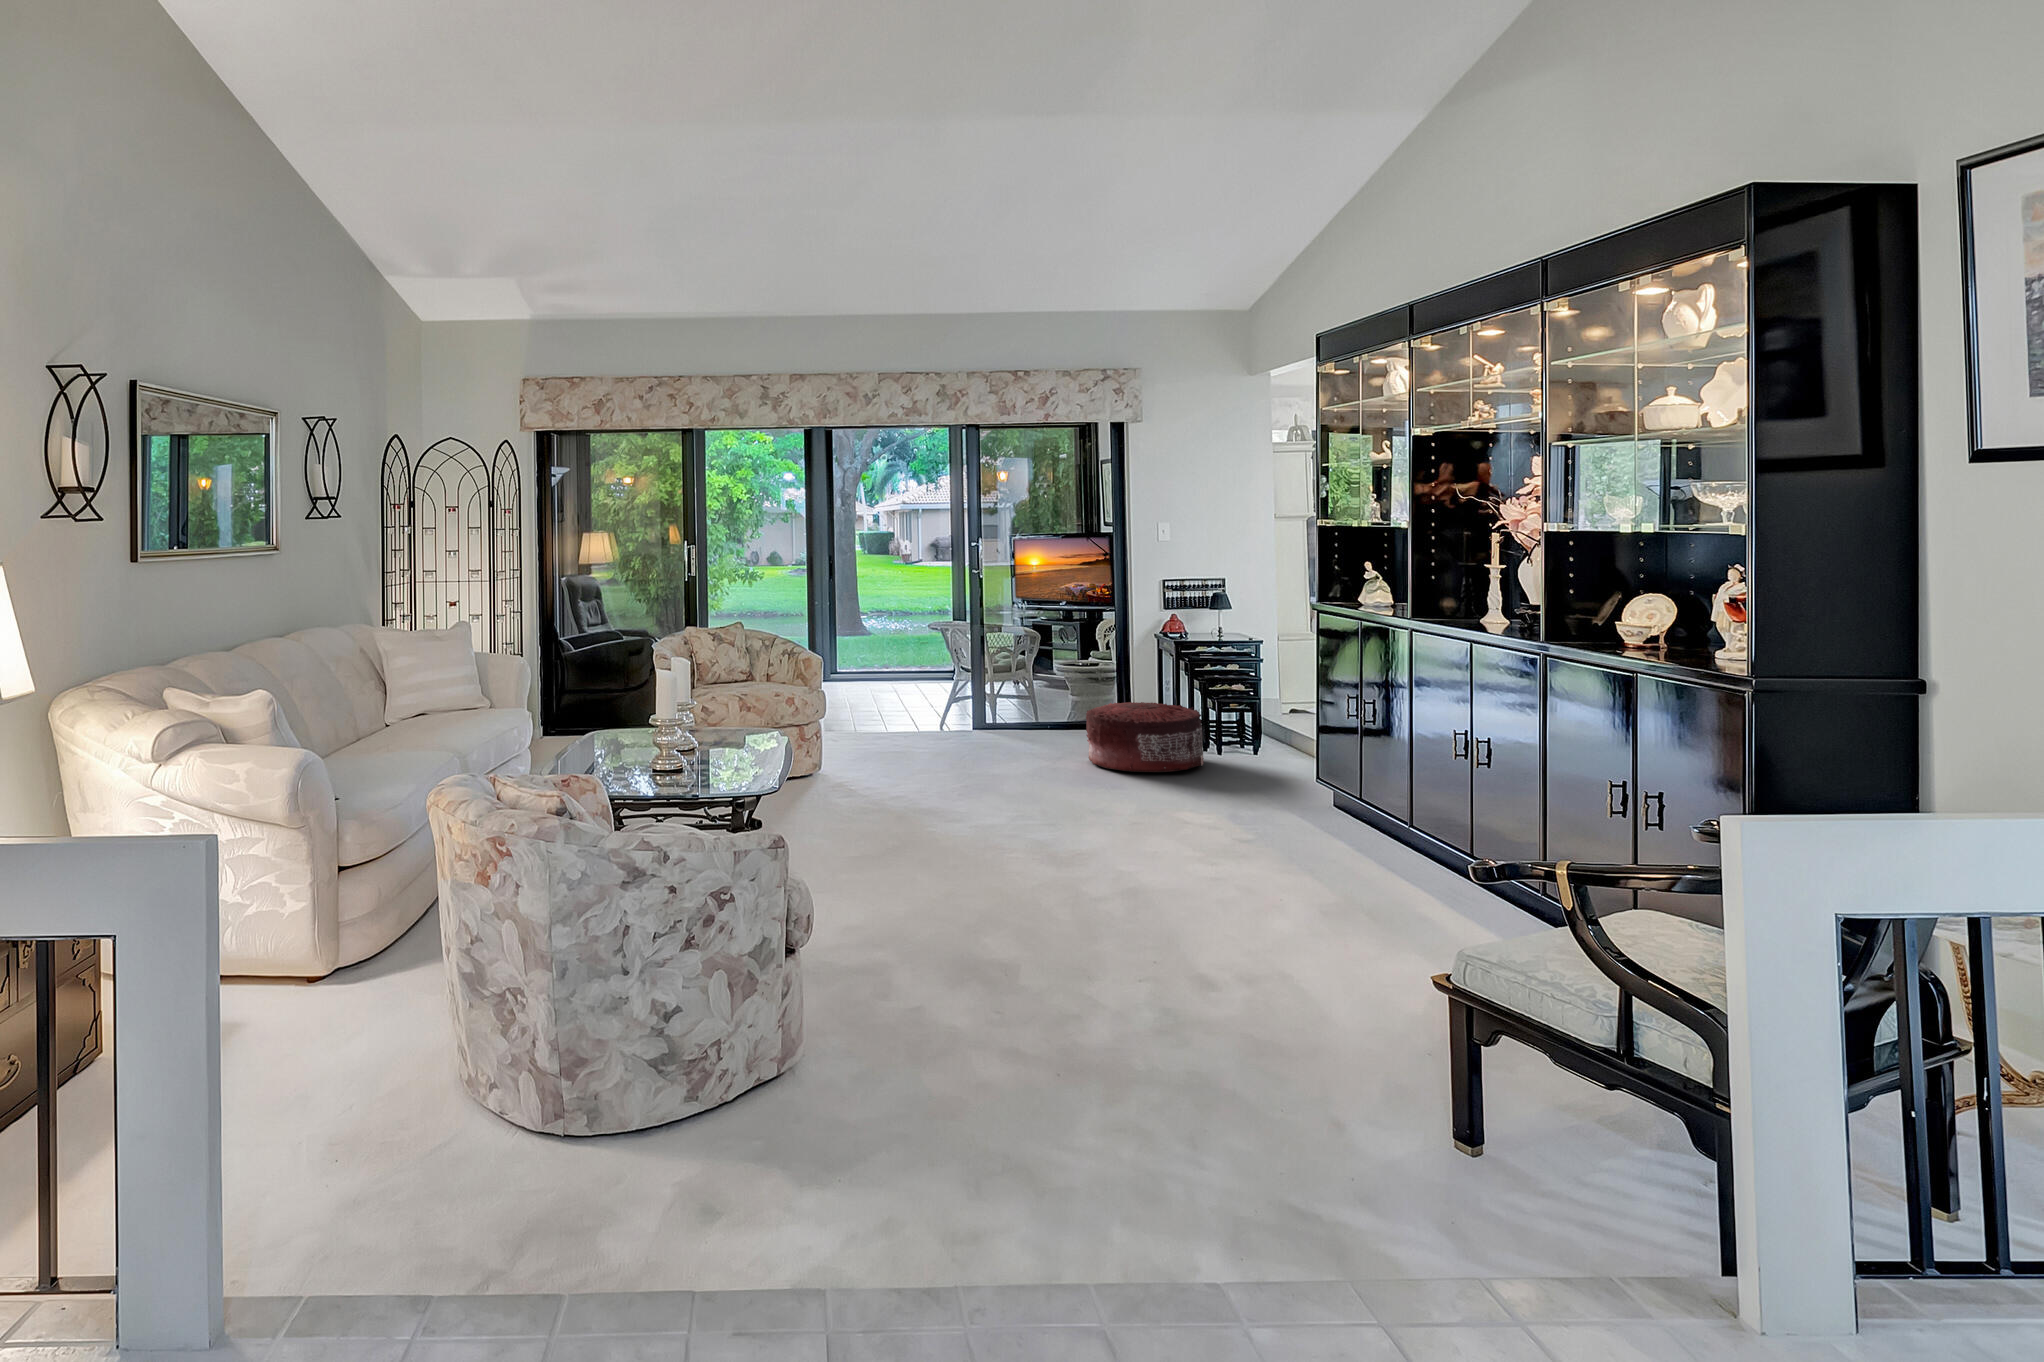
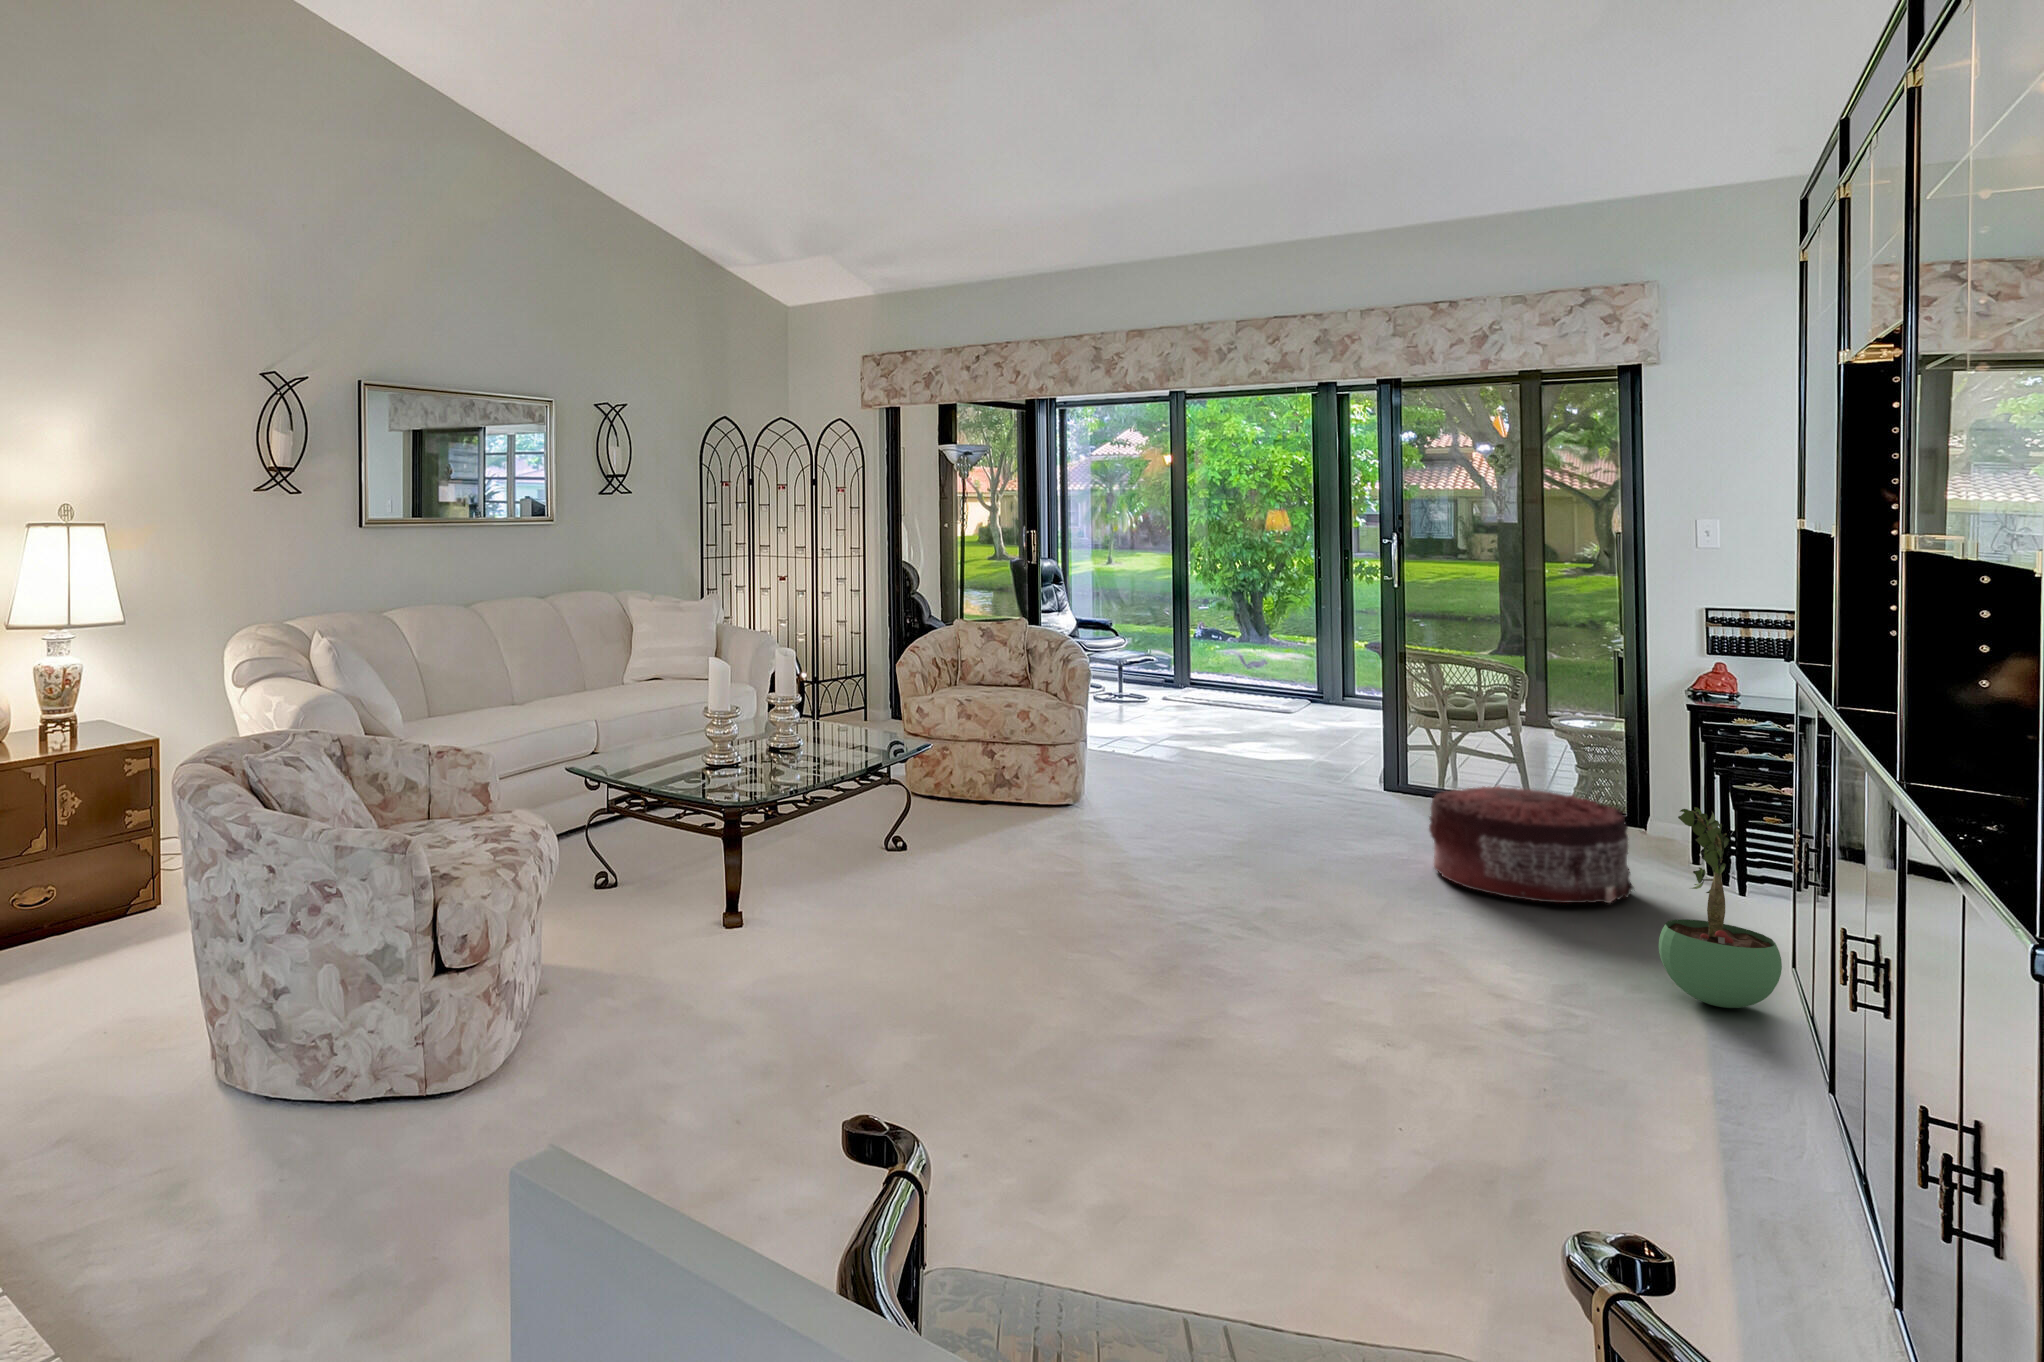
potted plant: none [1289,692,1352,807] -> present [1659,807,1782,1008]

